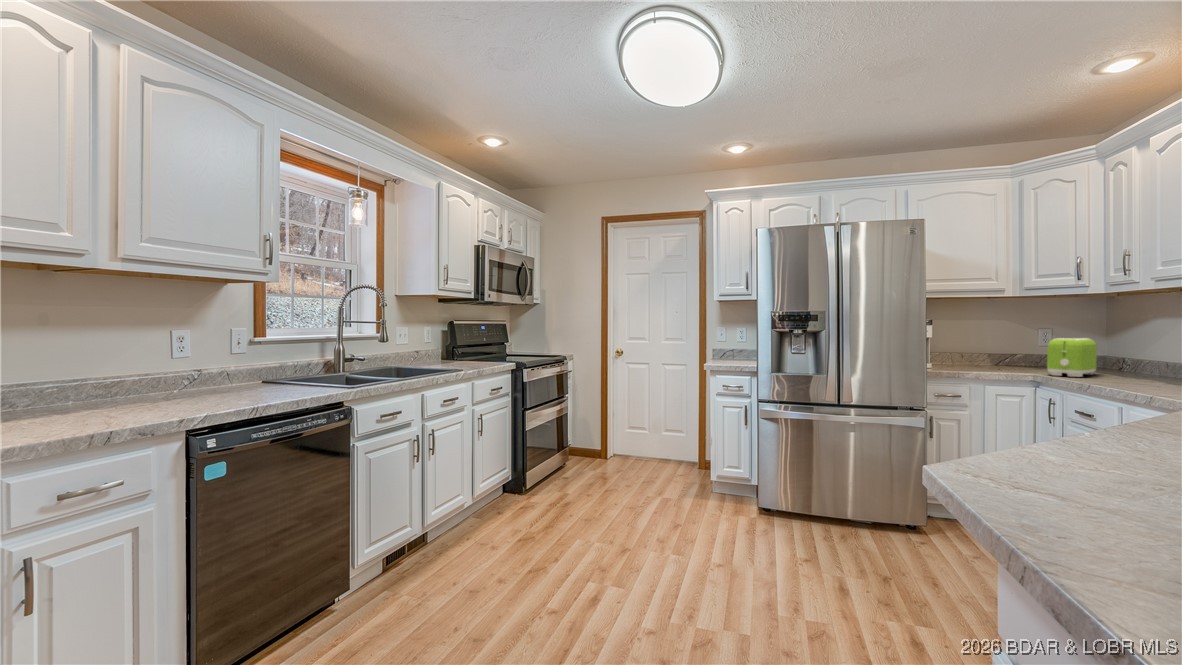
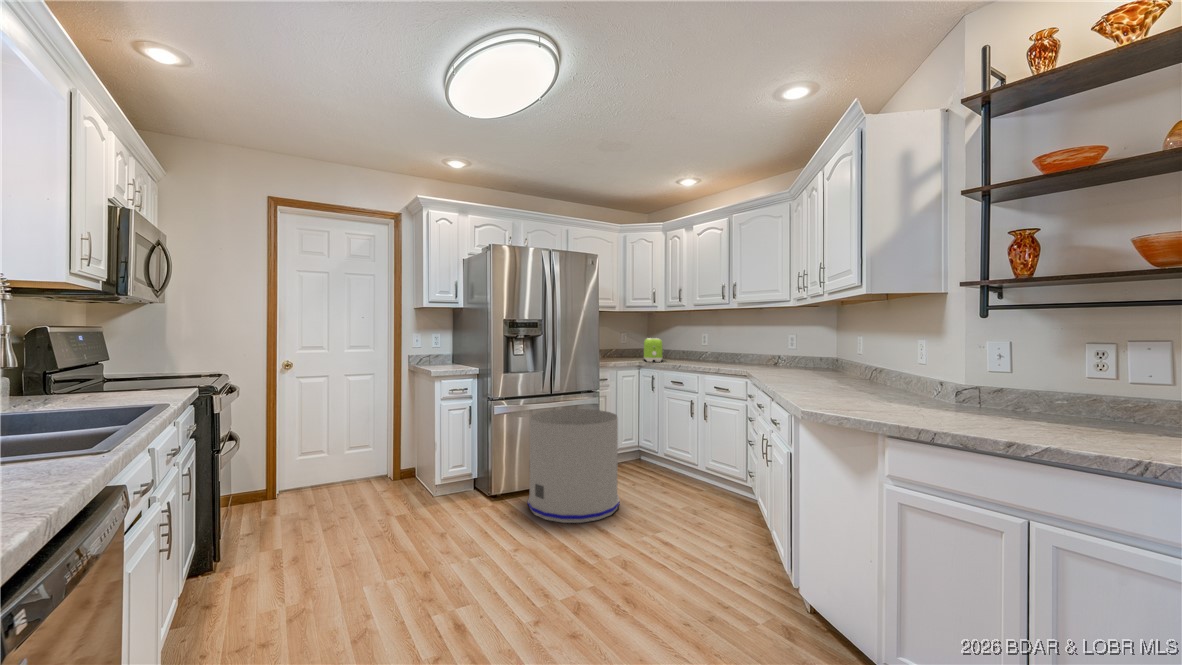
trash can: none [781,423,913,576] -> present [528,409,619,523]

